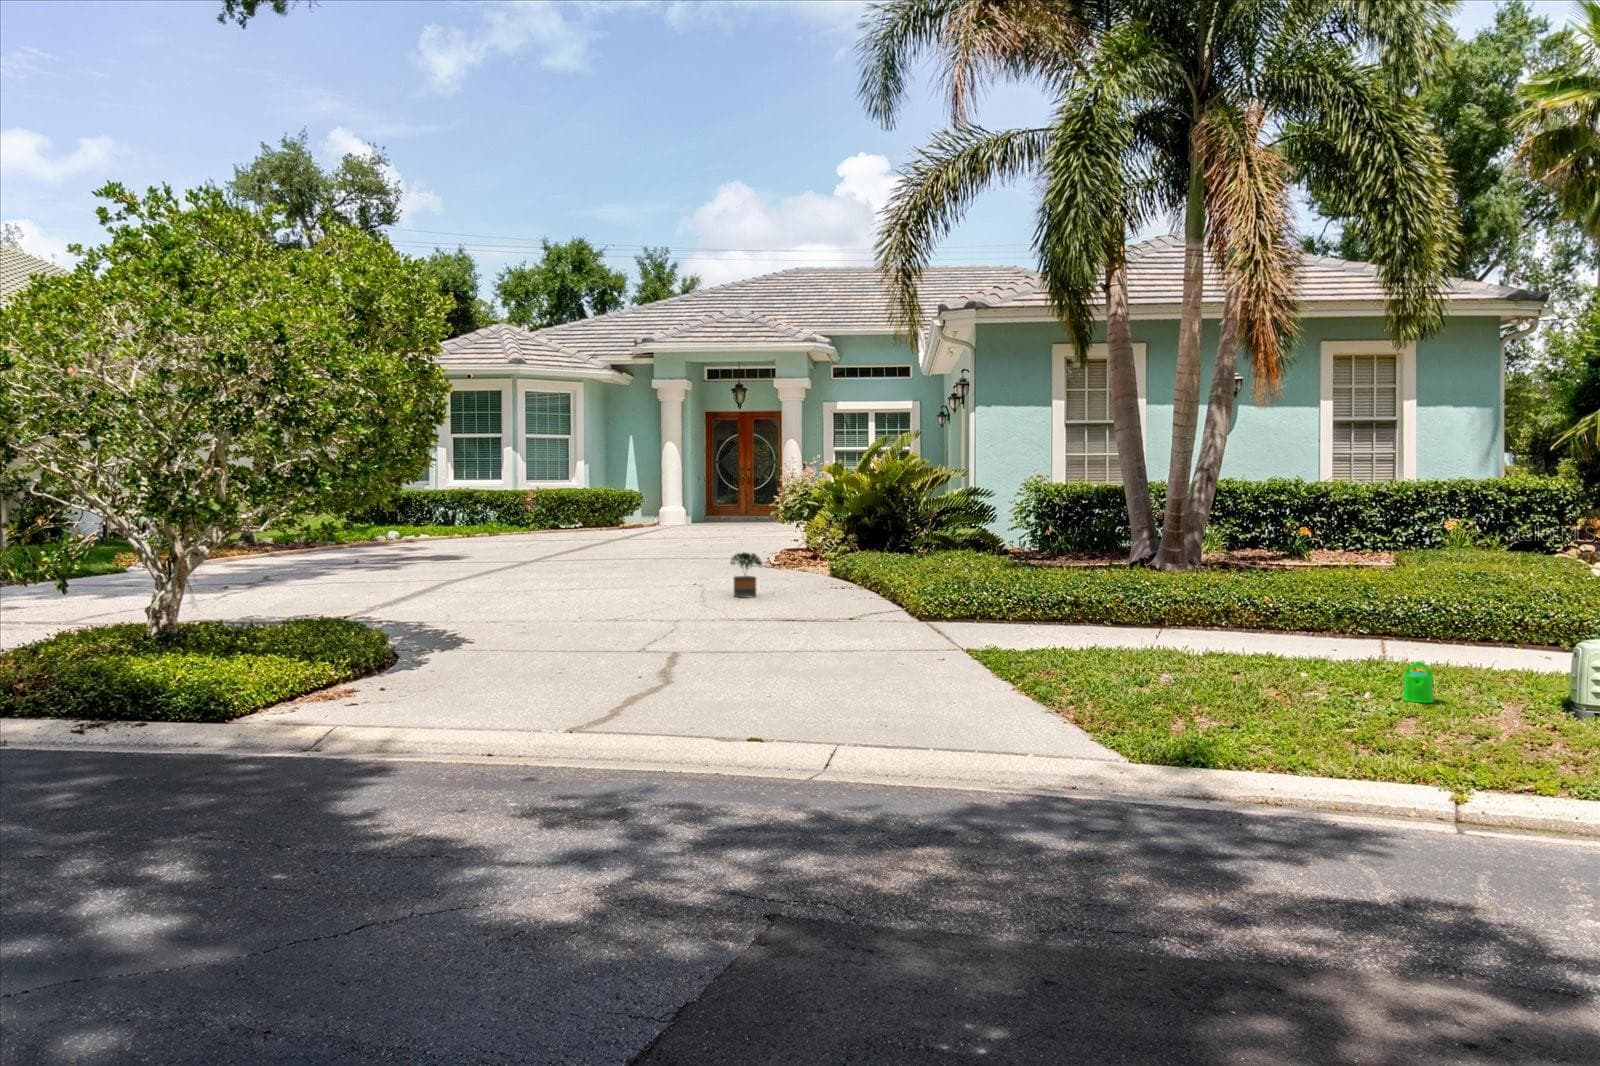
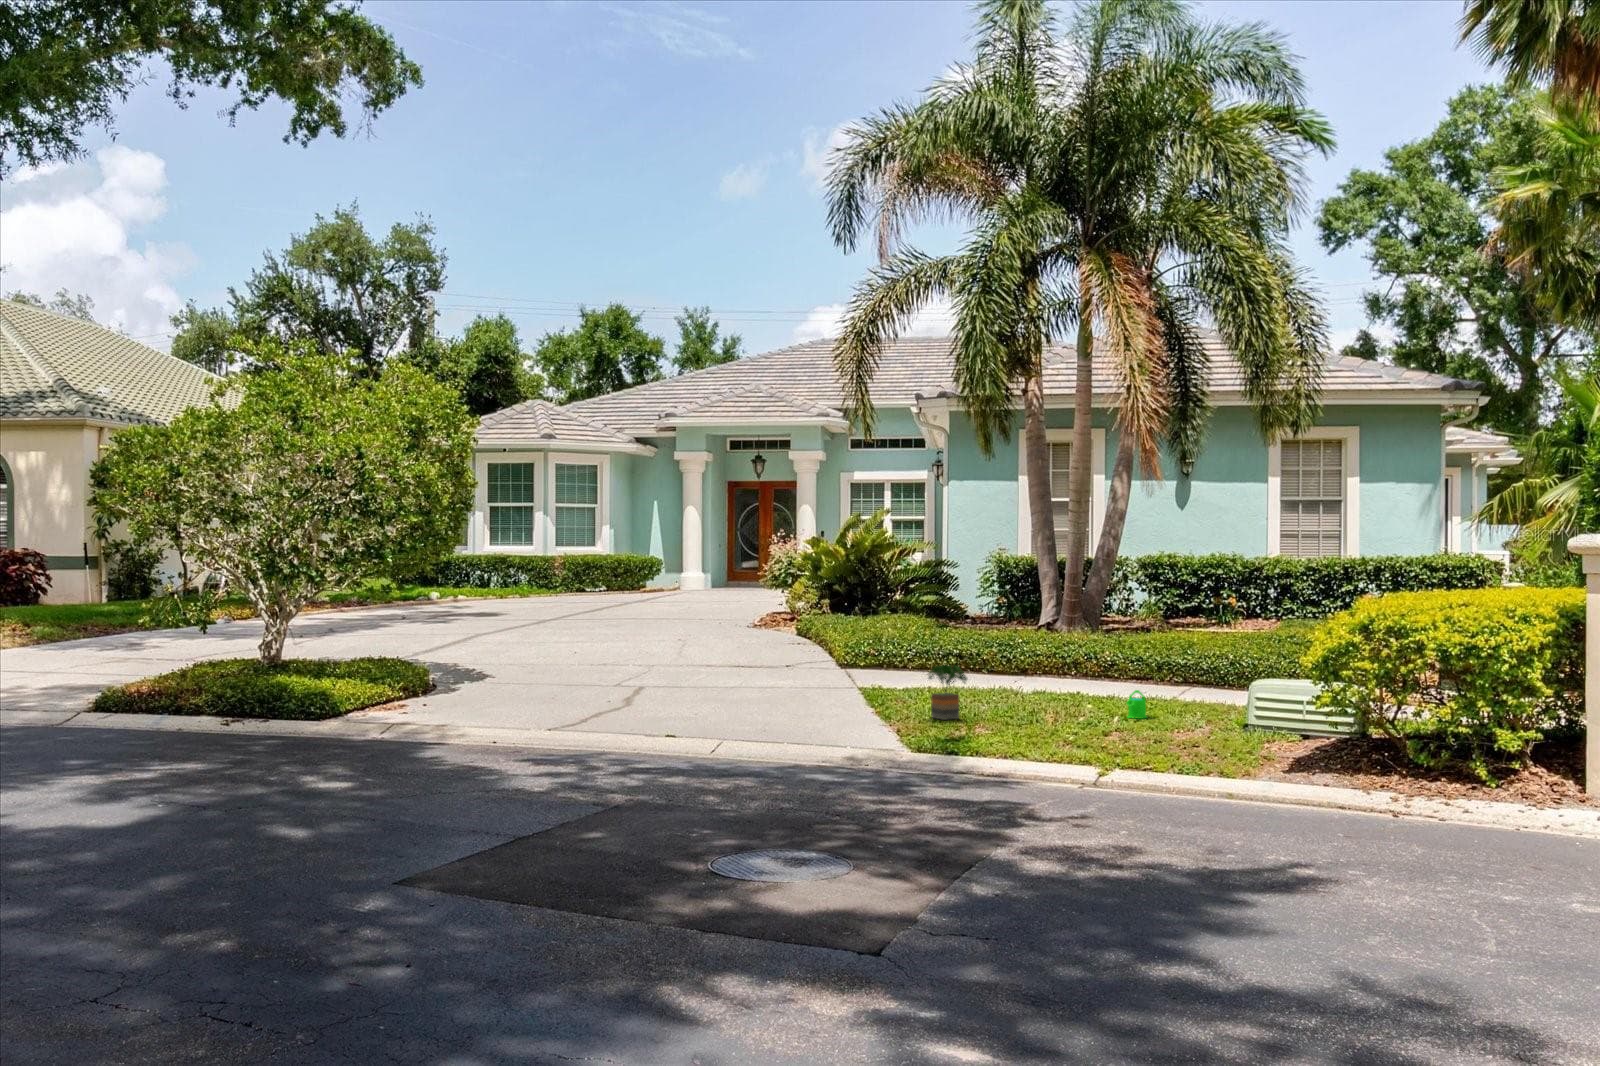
potted tree: present [731,553,762,598] -> present [928,665,967,720]

